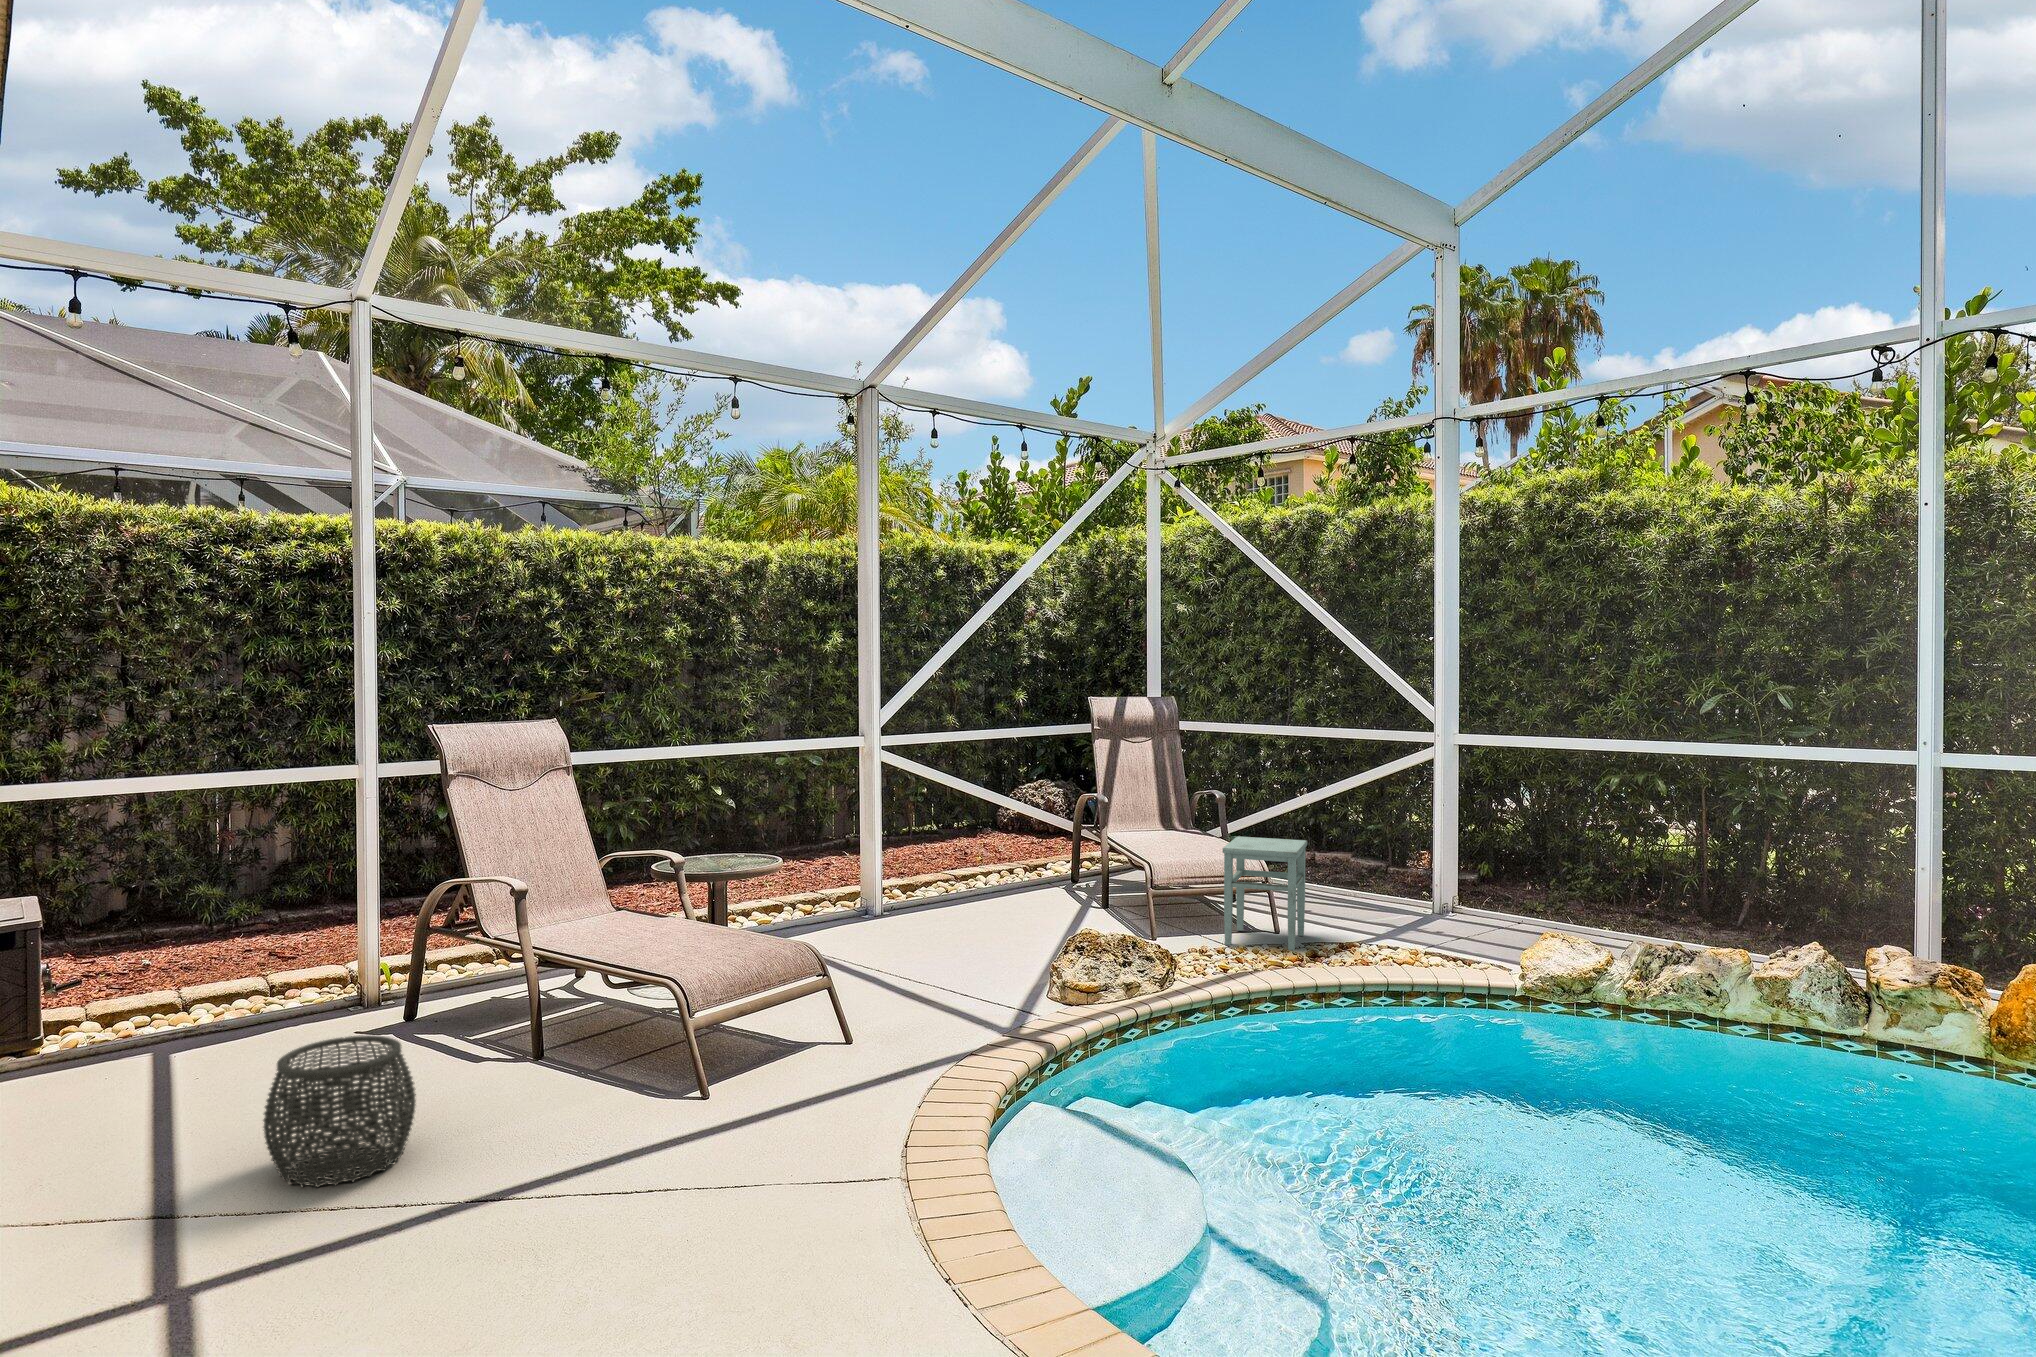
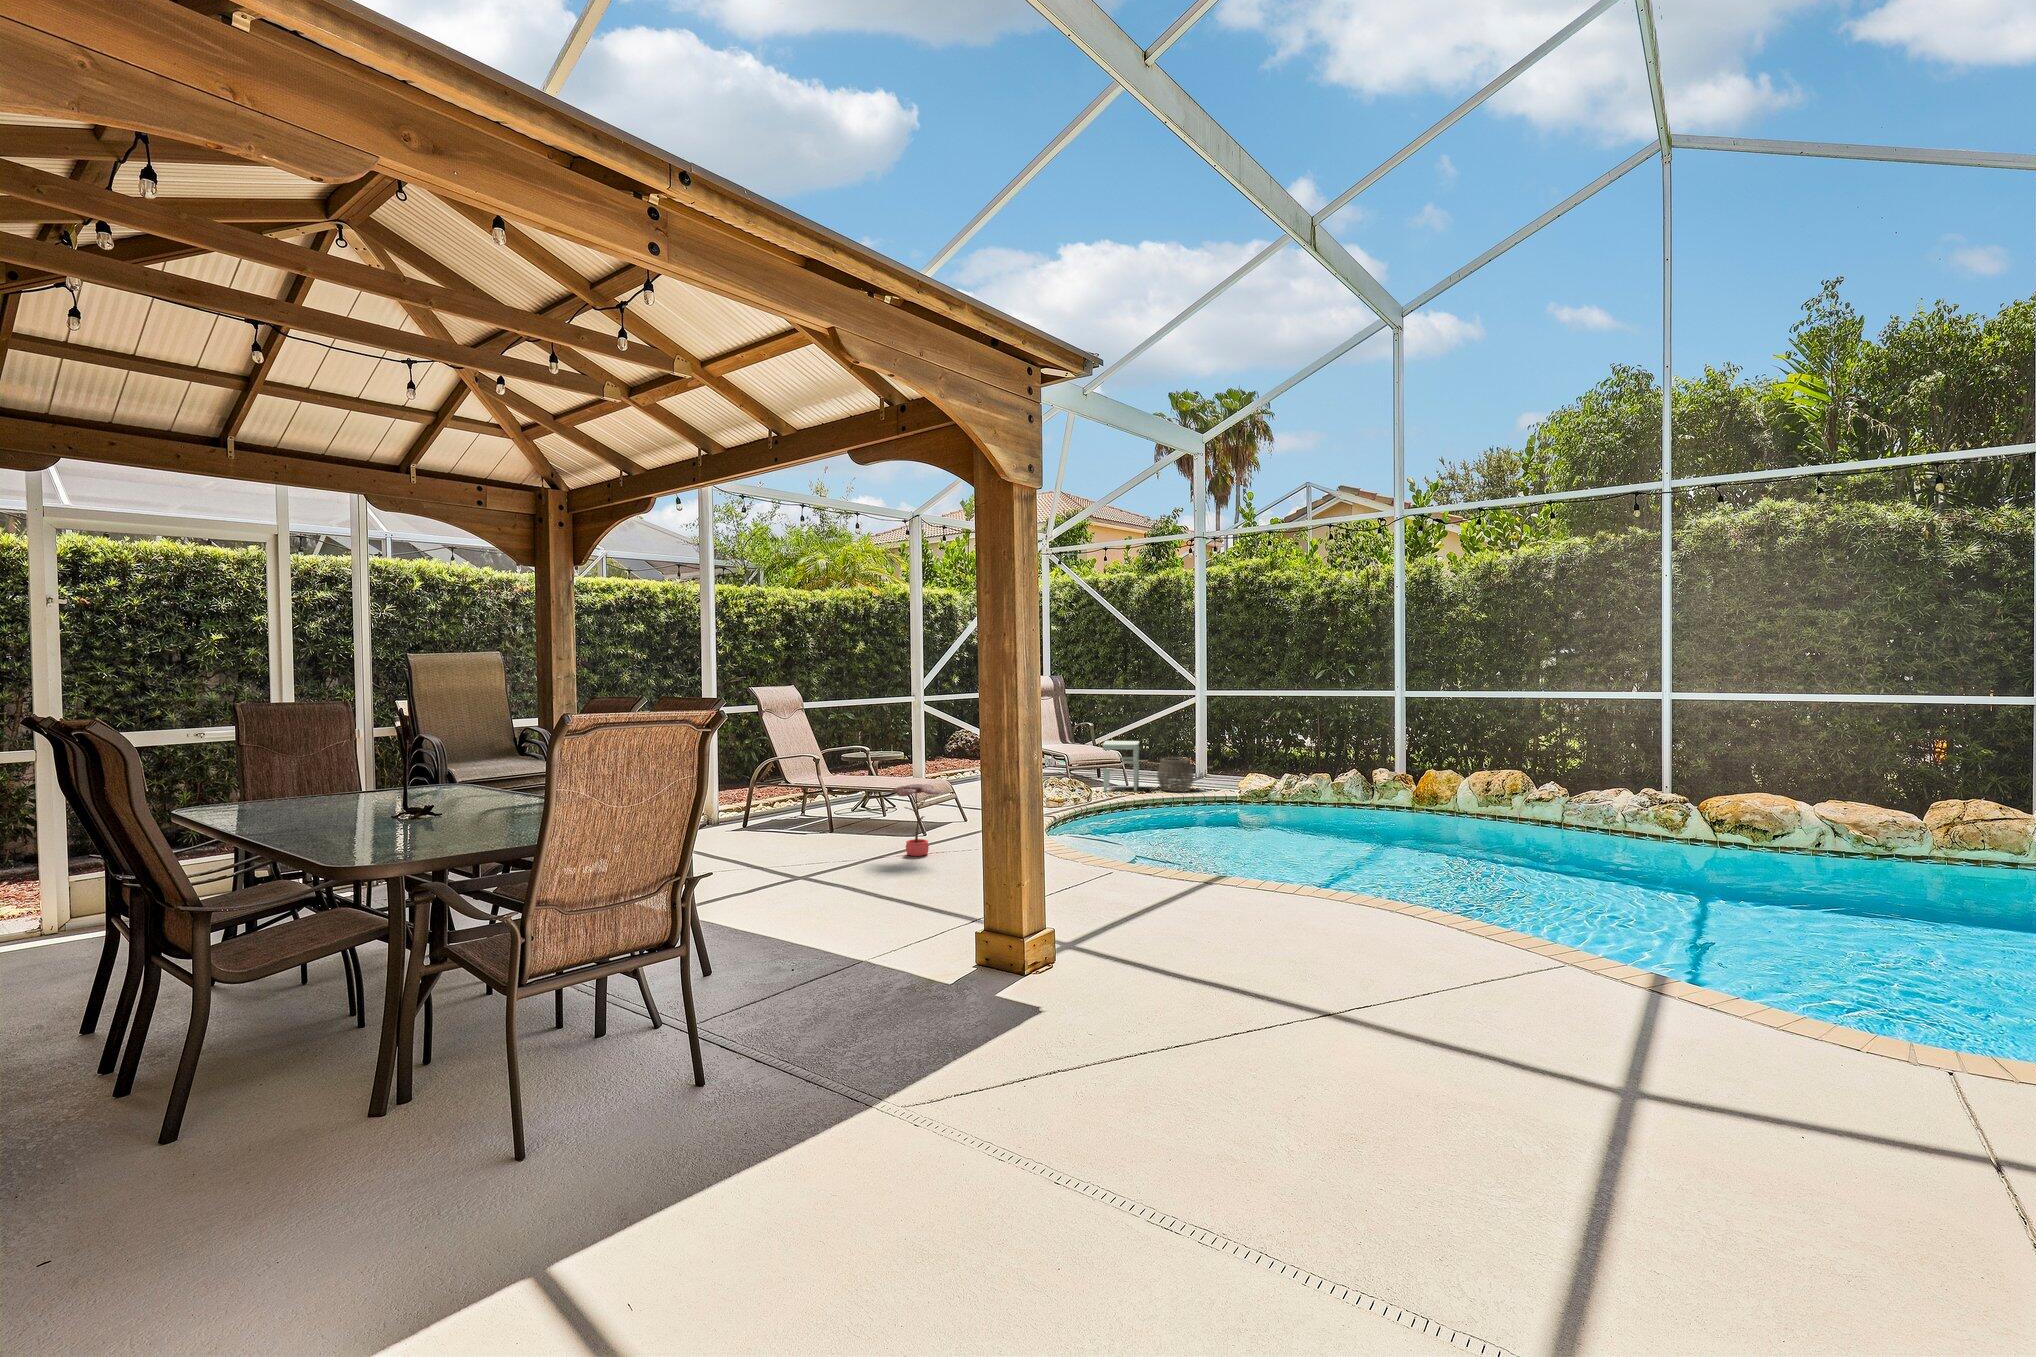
potted plant: none [469,1023,615,1240] -> present [893,784,940,856]
woven basket: present [263,1035,416,1187] -> present [1157,757,1194,792]

